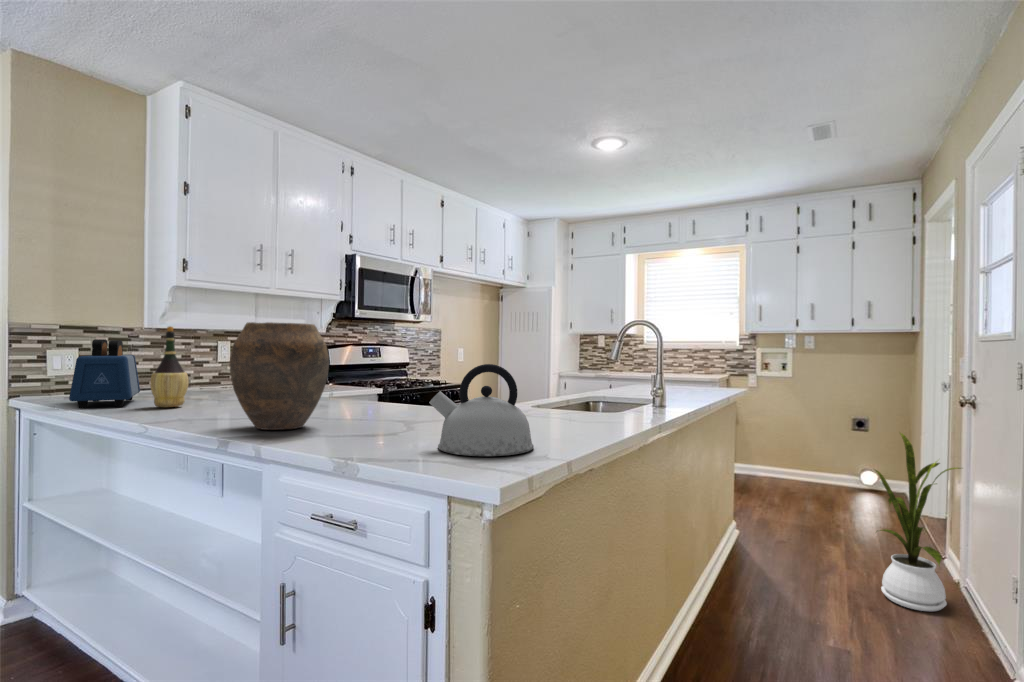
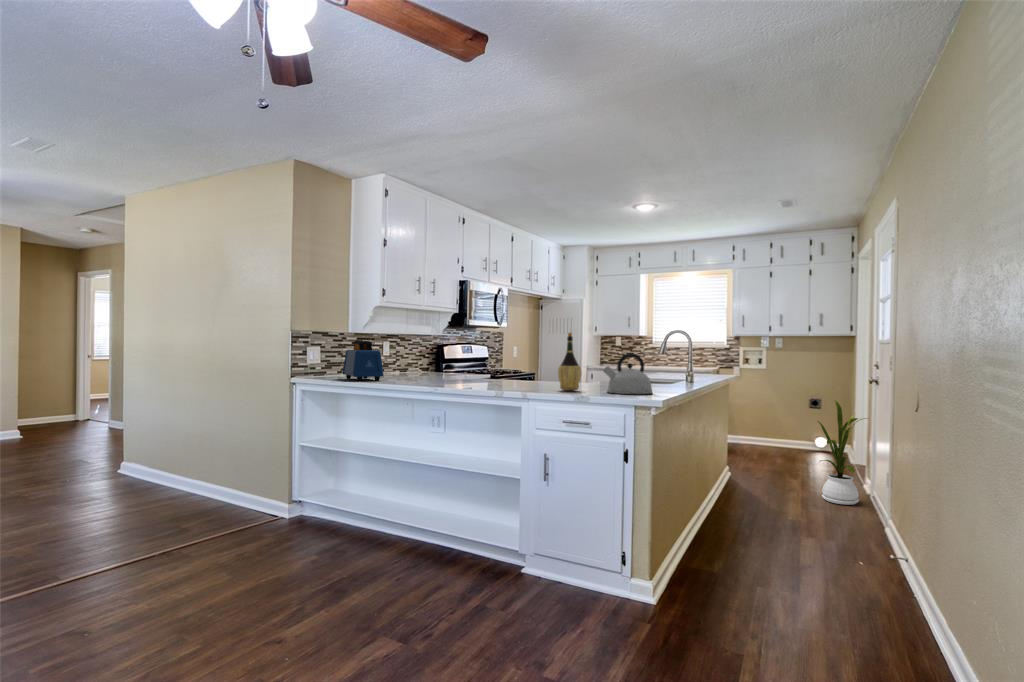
vase: present [230,322,329,430] -> none [484,332,532,388]
wine bottle: present [150,326,189,407] -> present [558,333,581,391]

